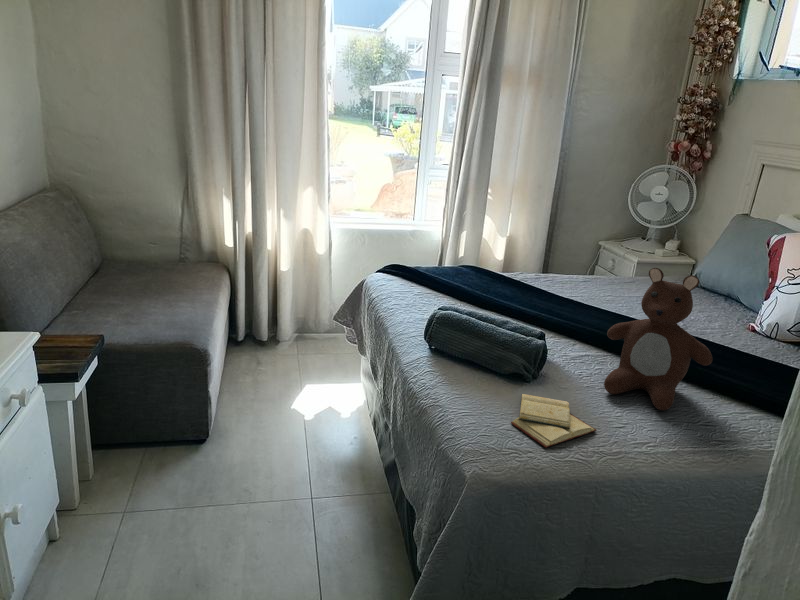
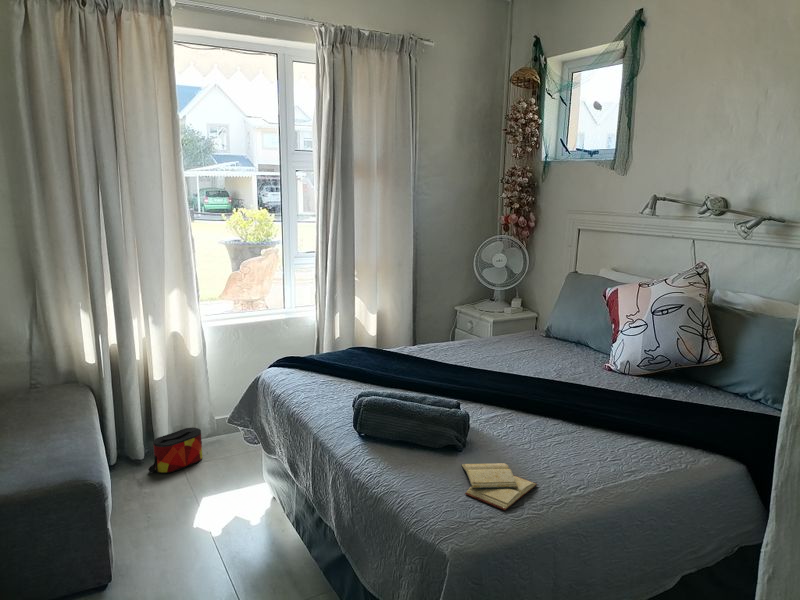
teddy bear: present [604,268,712,410] -> none [515,331,606,455]
bag: none [268,320,319,358] -> present [148,427,202,474]

